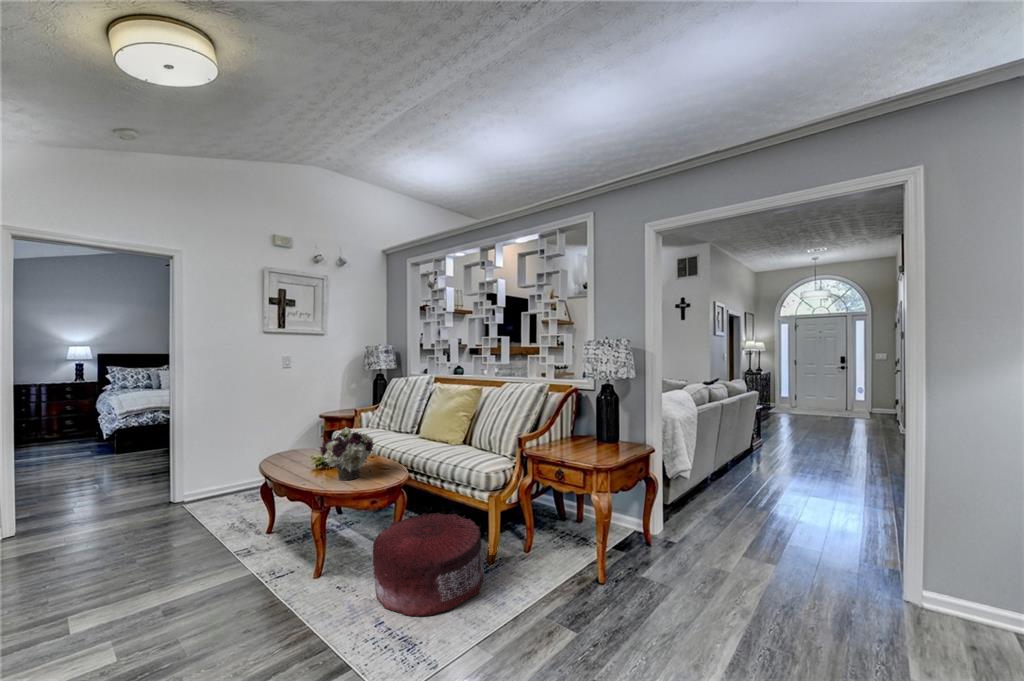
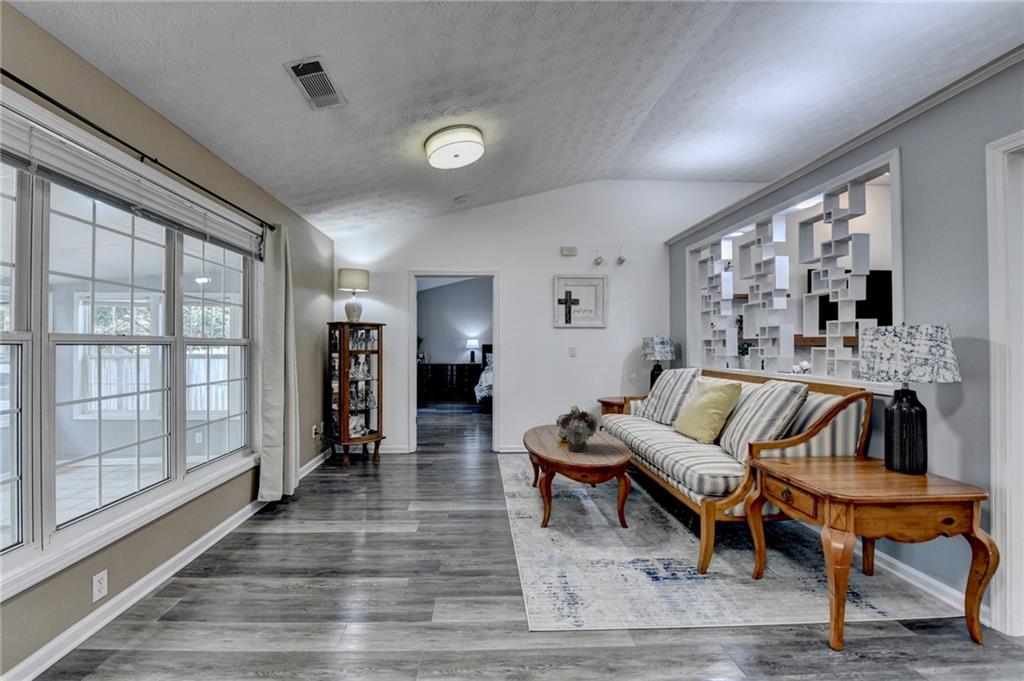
pouf: present [373,512,484,617] -> none [570,497,682,592]

